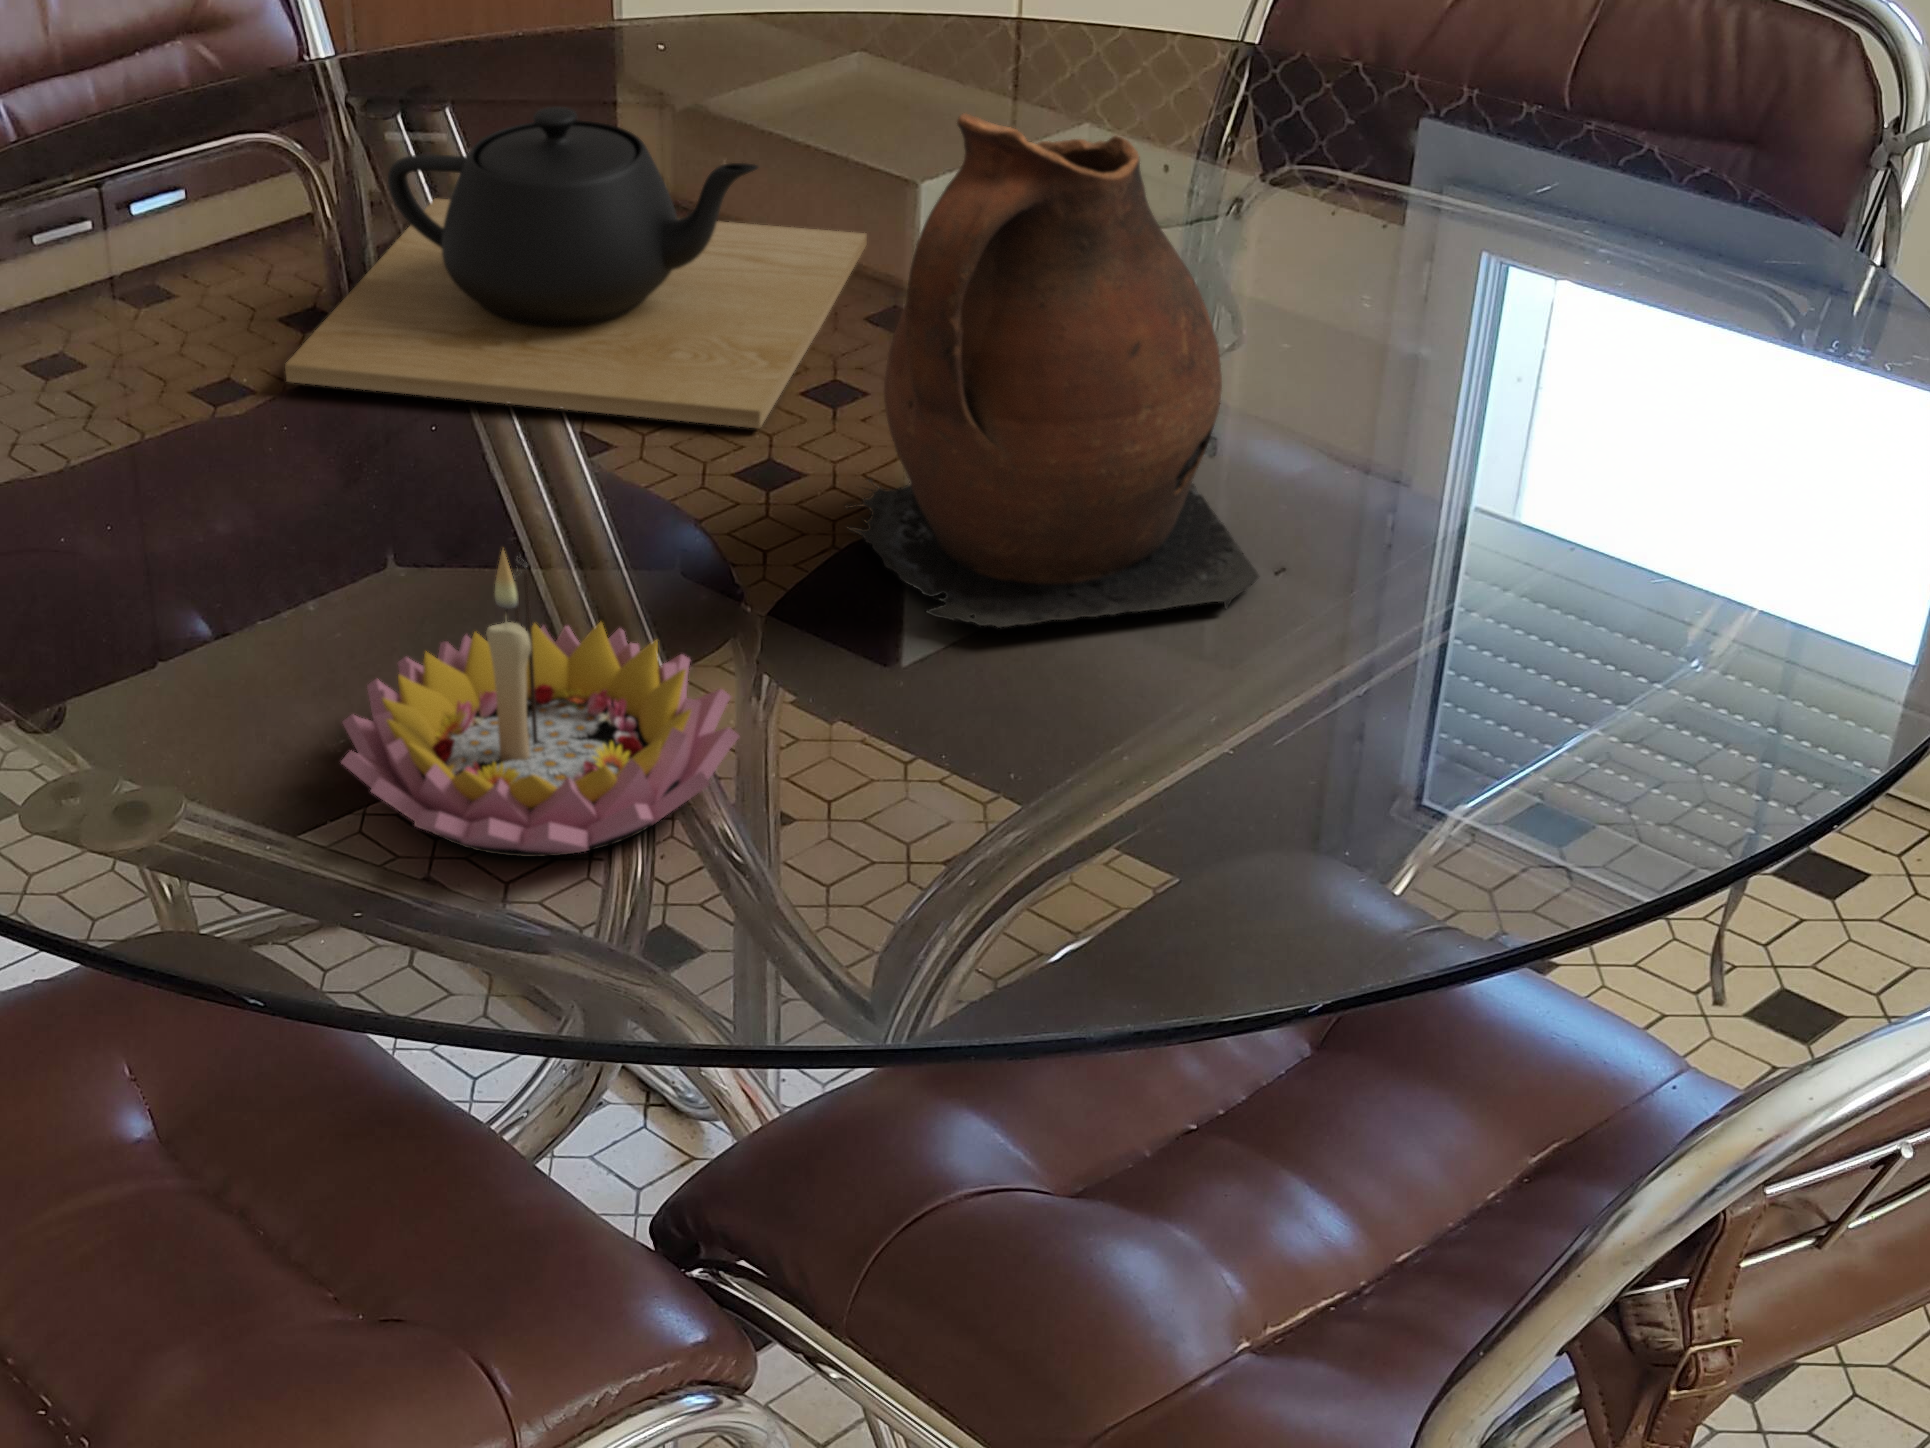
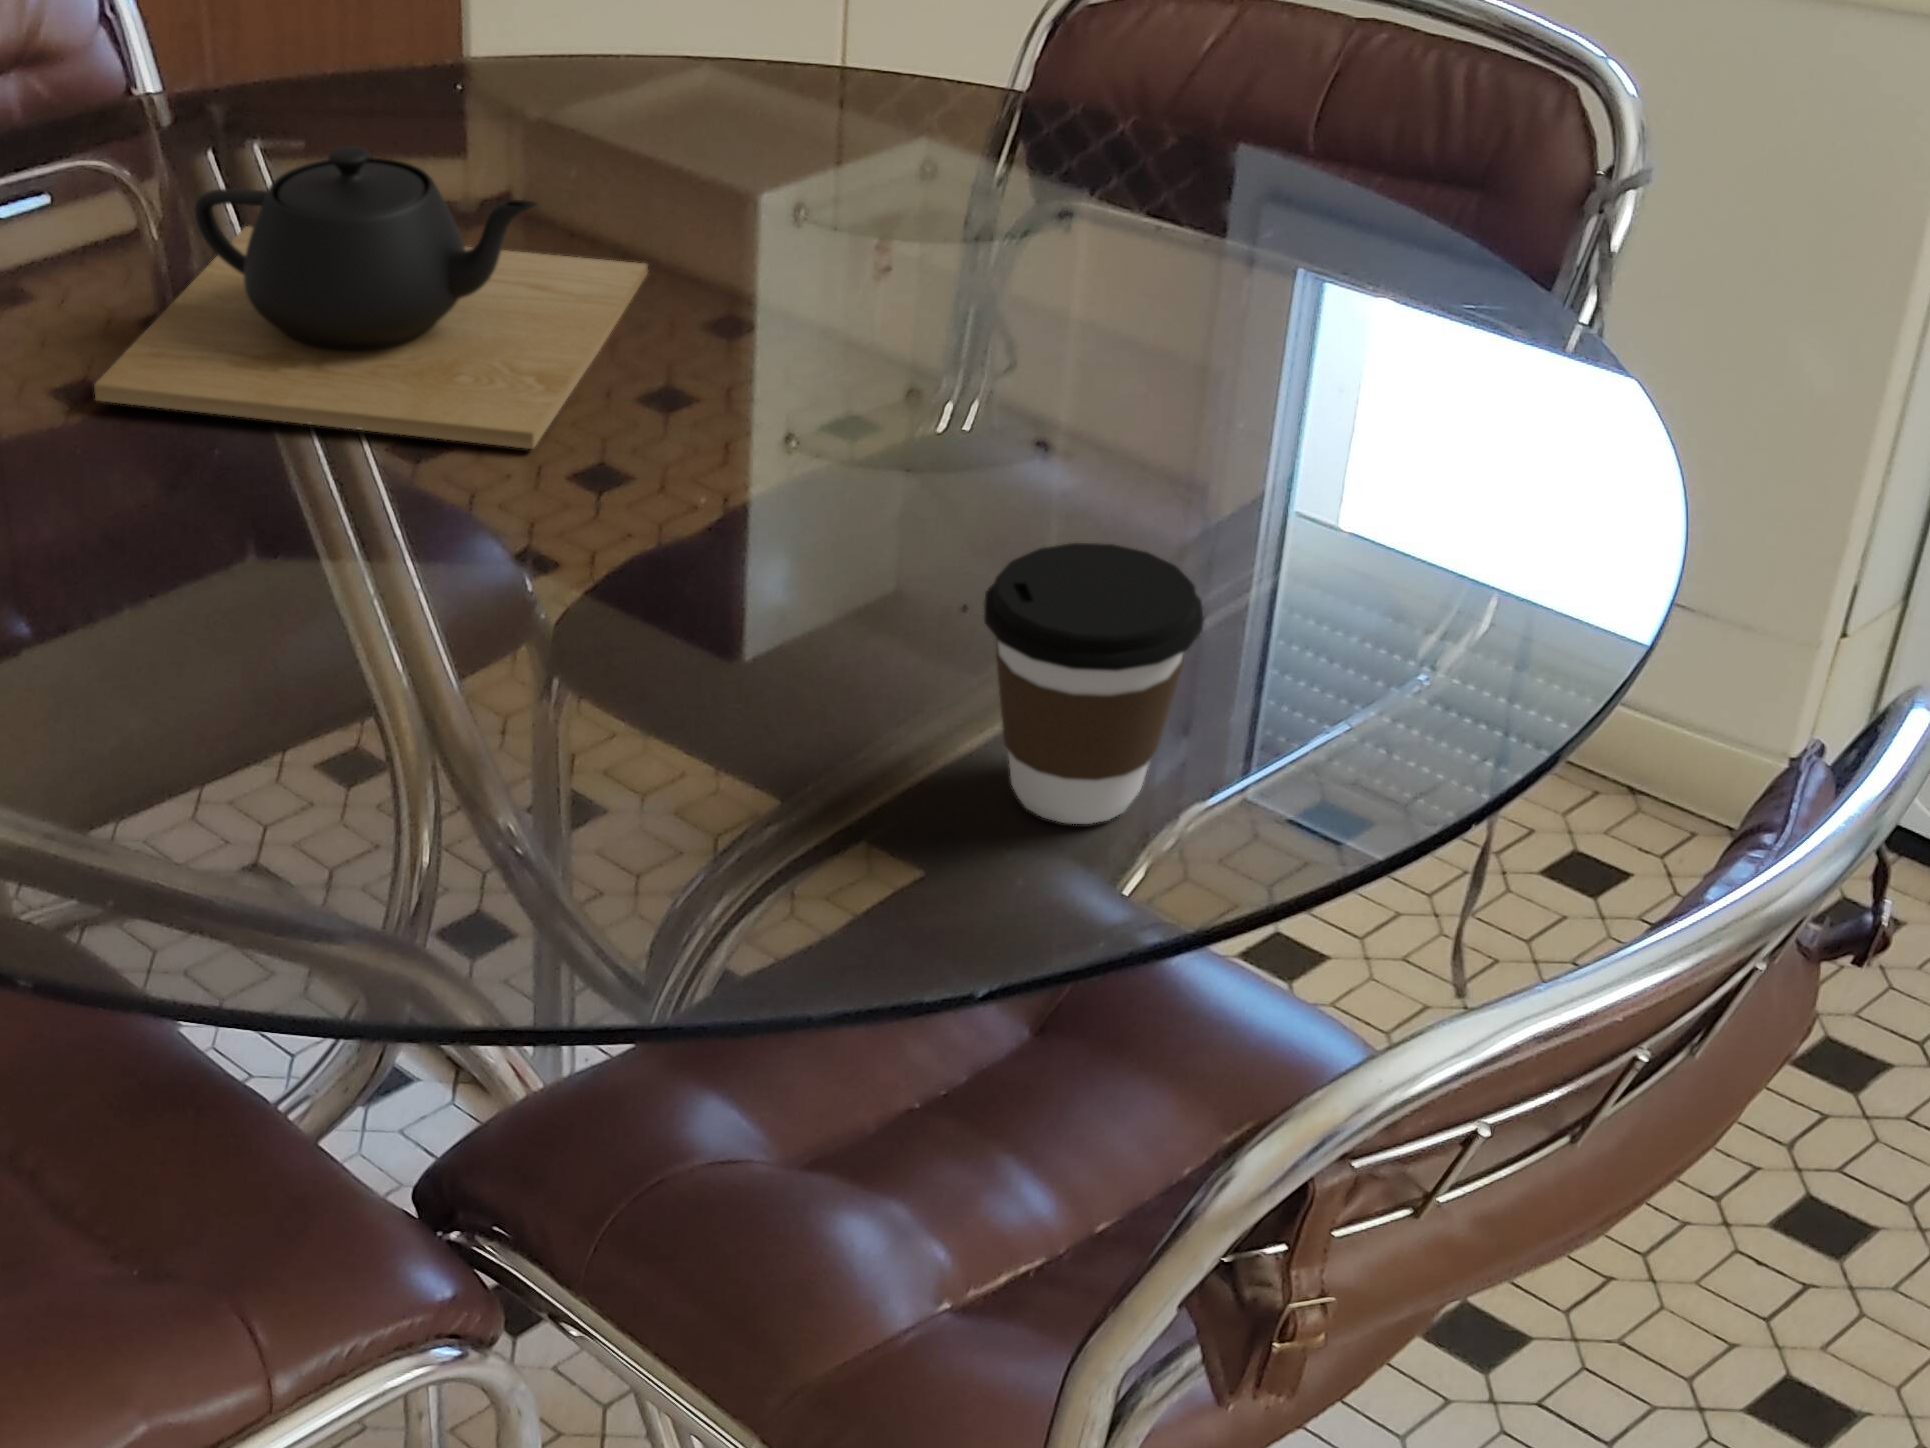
ceramic pitcher: present [845,113,1259,628] -> none [604,166,984,640]
coffee cup: none [1284,516,1527,822] -> present [984,543,1204,824]
candle holder: present [341,551,739,857] -> none [118,564,489,849]

